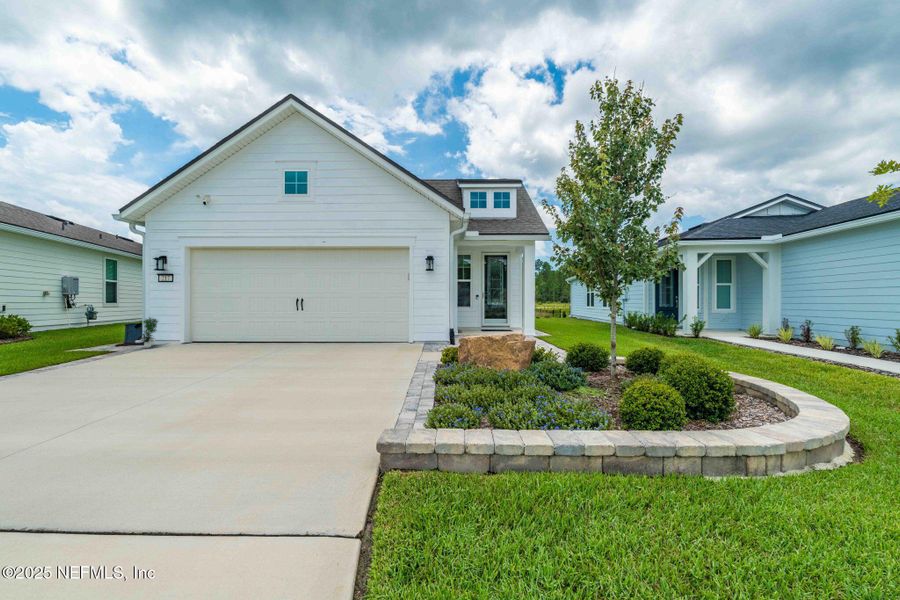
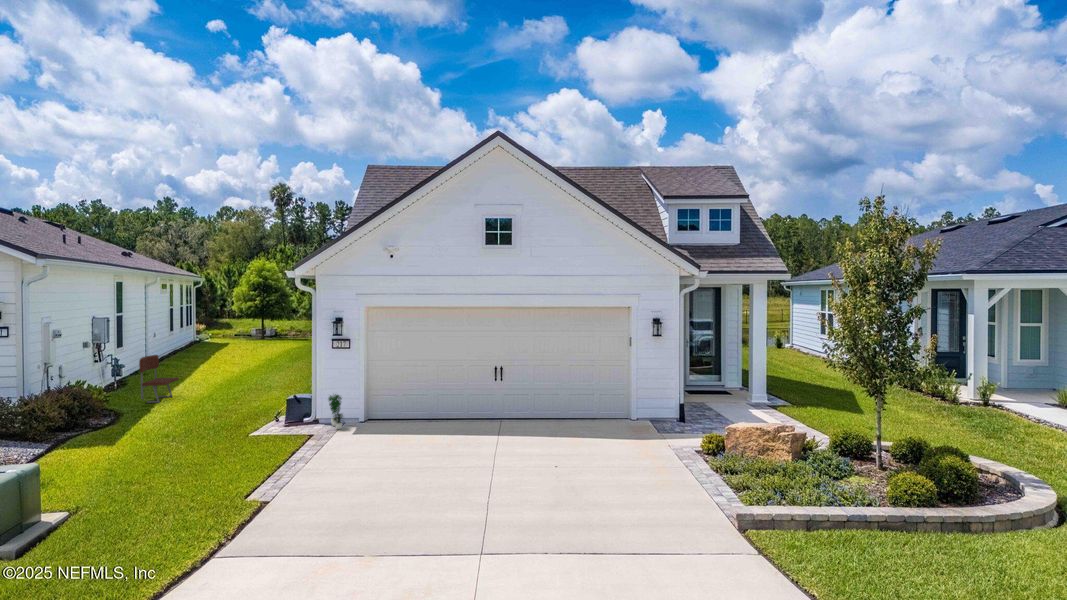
bench: none [39,296,84,332] -> present [139,355,179,403]

